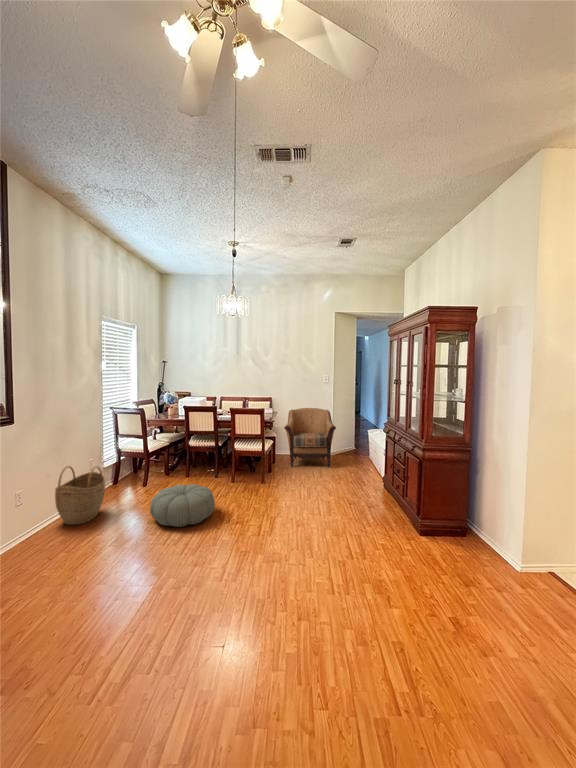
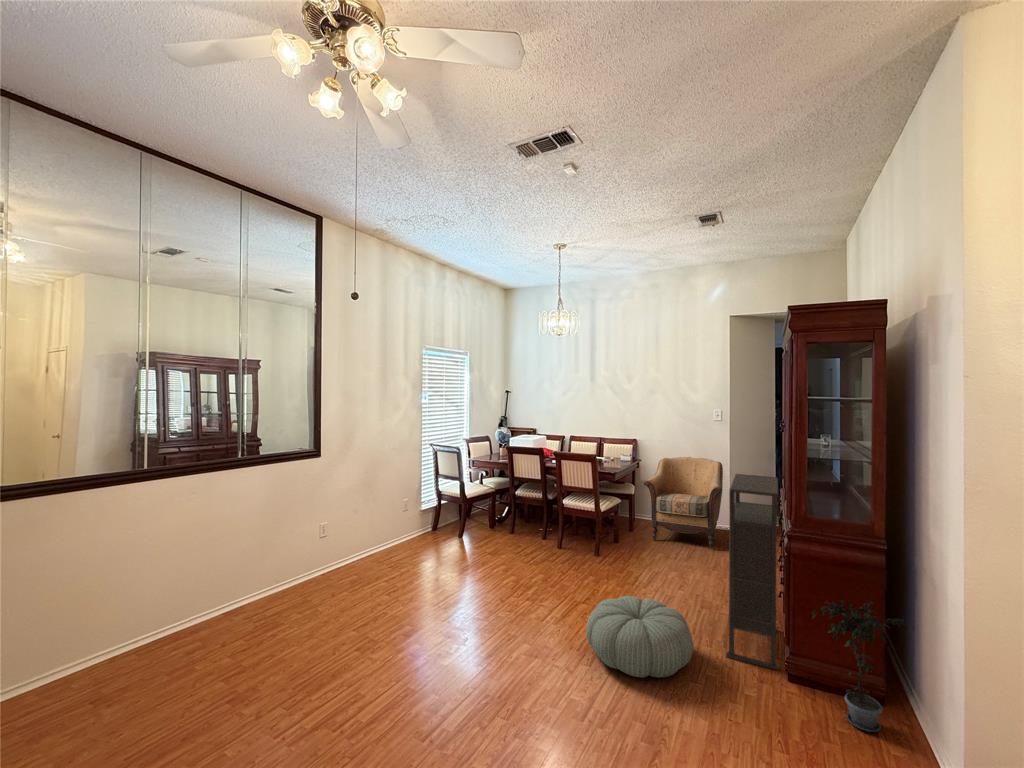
bookshelf: none [370,414,416,532] -> present [726,474,778,670]
woven basket: present [55,466,105,525] -> none [356,503,406,567]
potted plant: none [446,480,492,552] -> present [812,600,913,732]
pouf: present [150,484,215,527] -> present [586,596,693,677]

